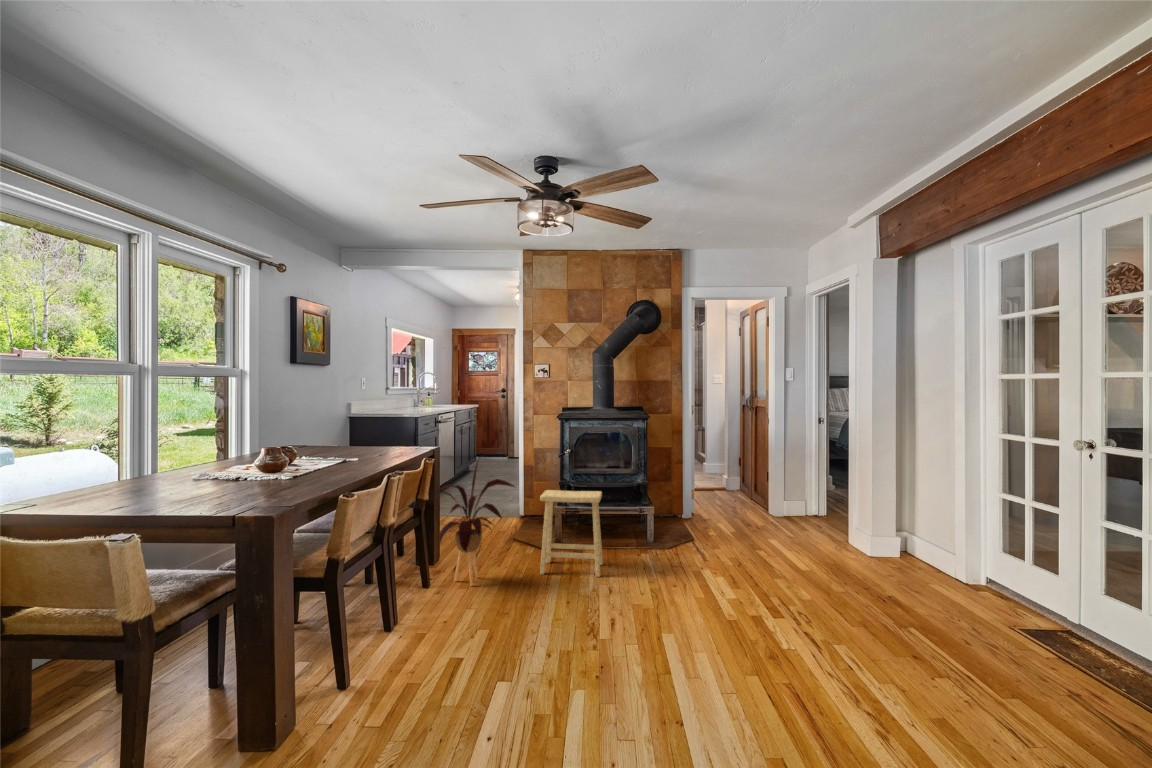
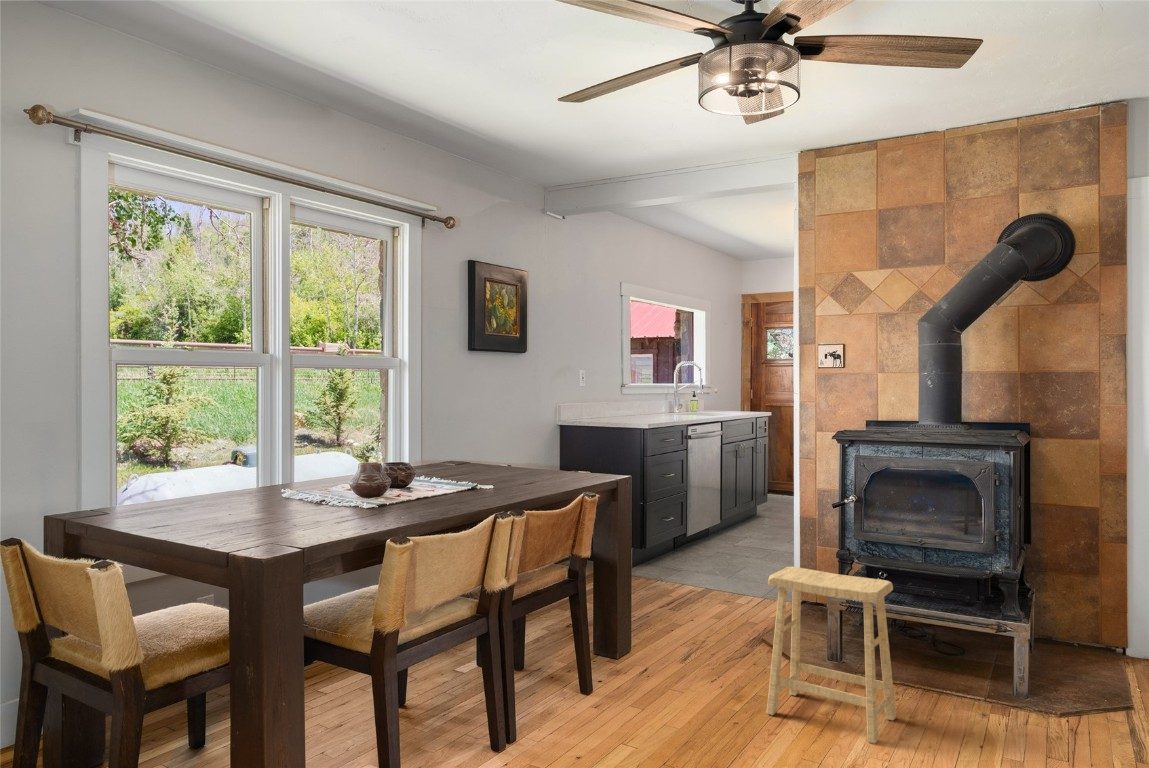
house plant: present [439,460,515,586] -> none [586,497,722,710]

